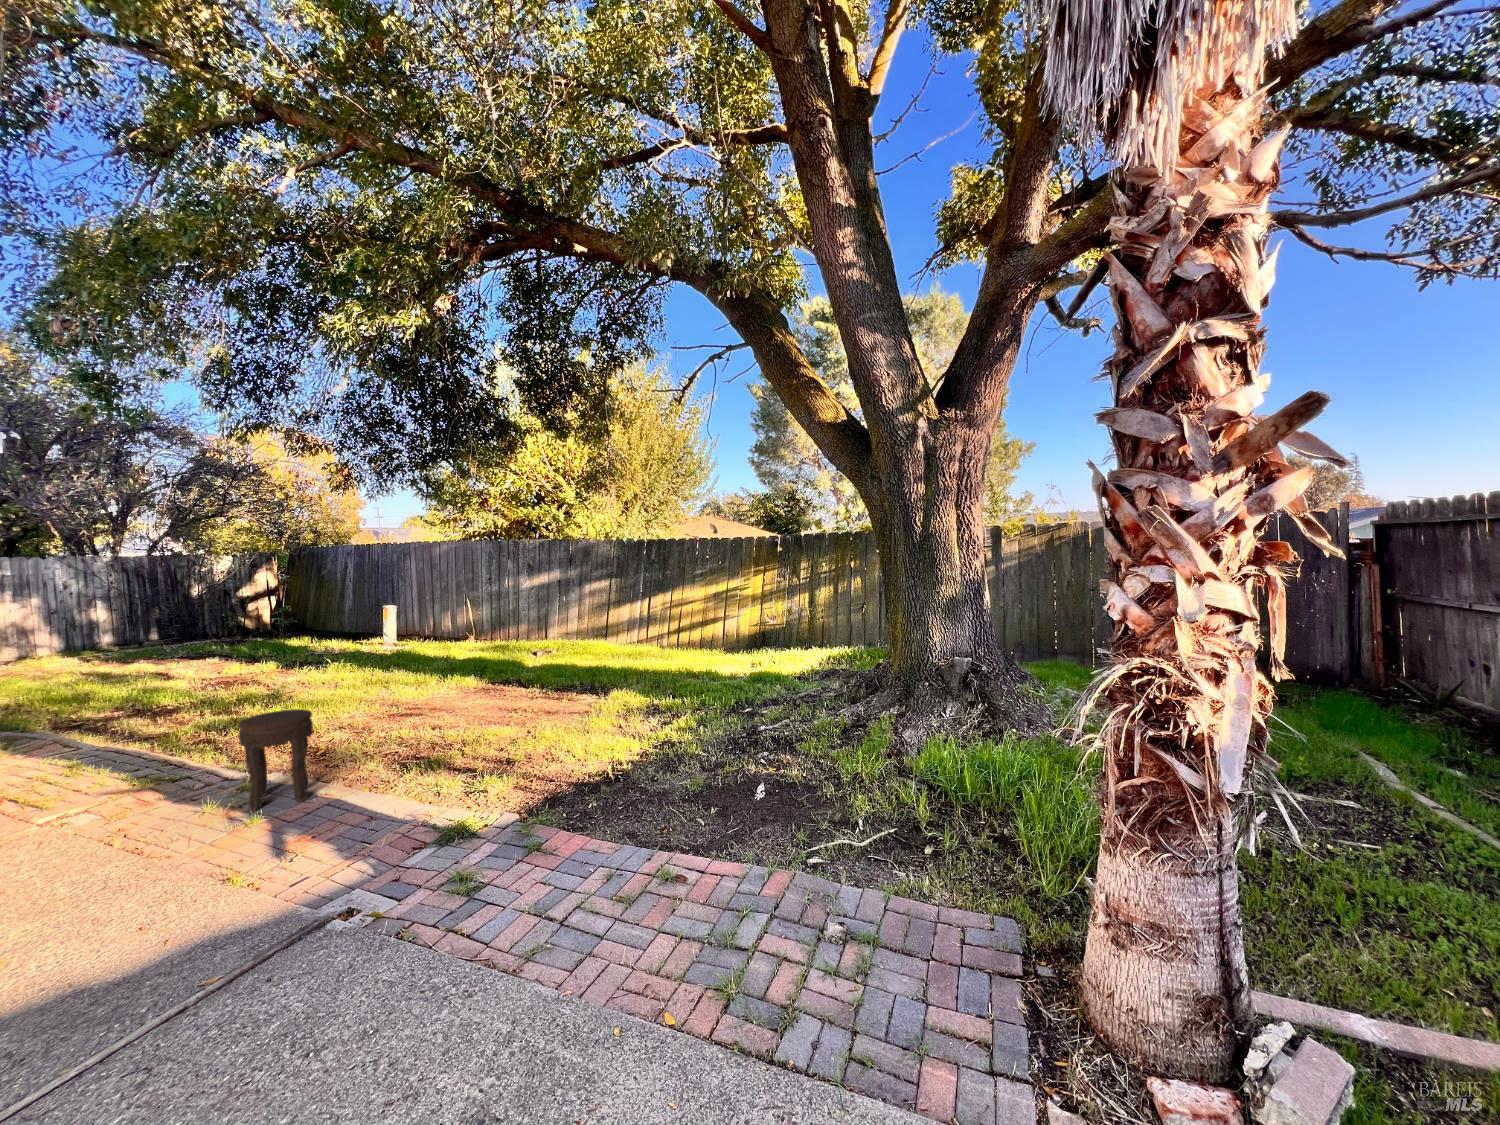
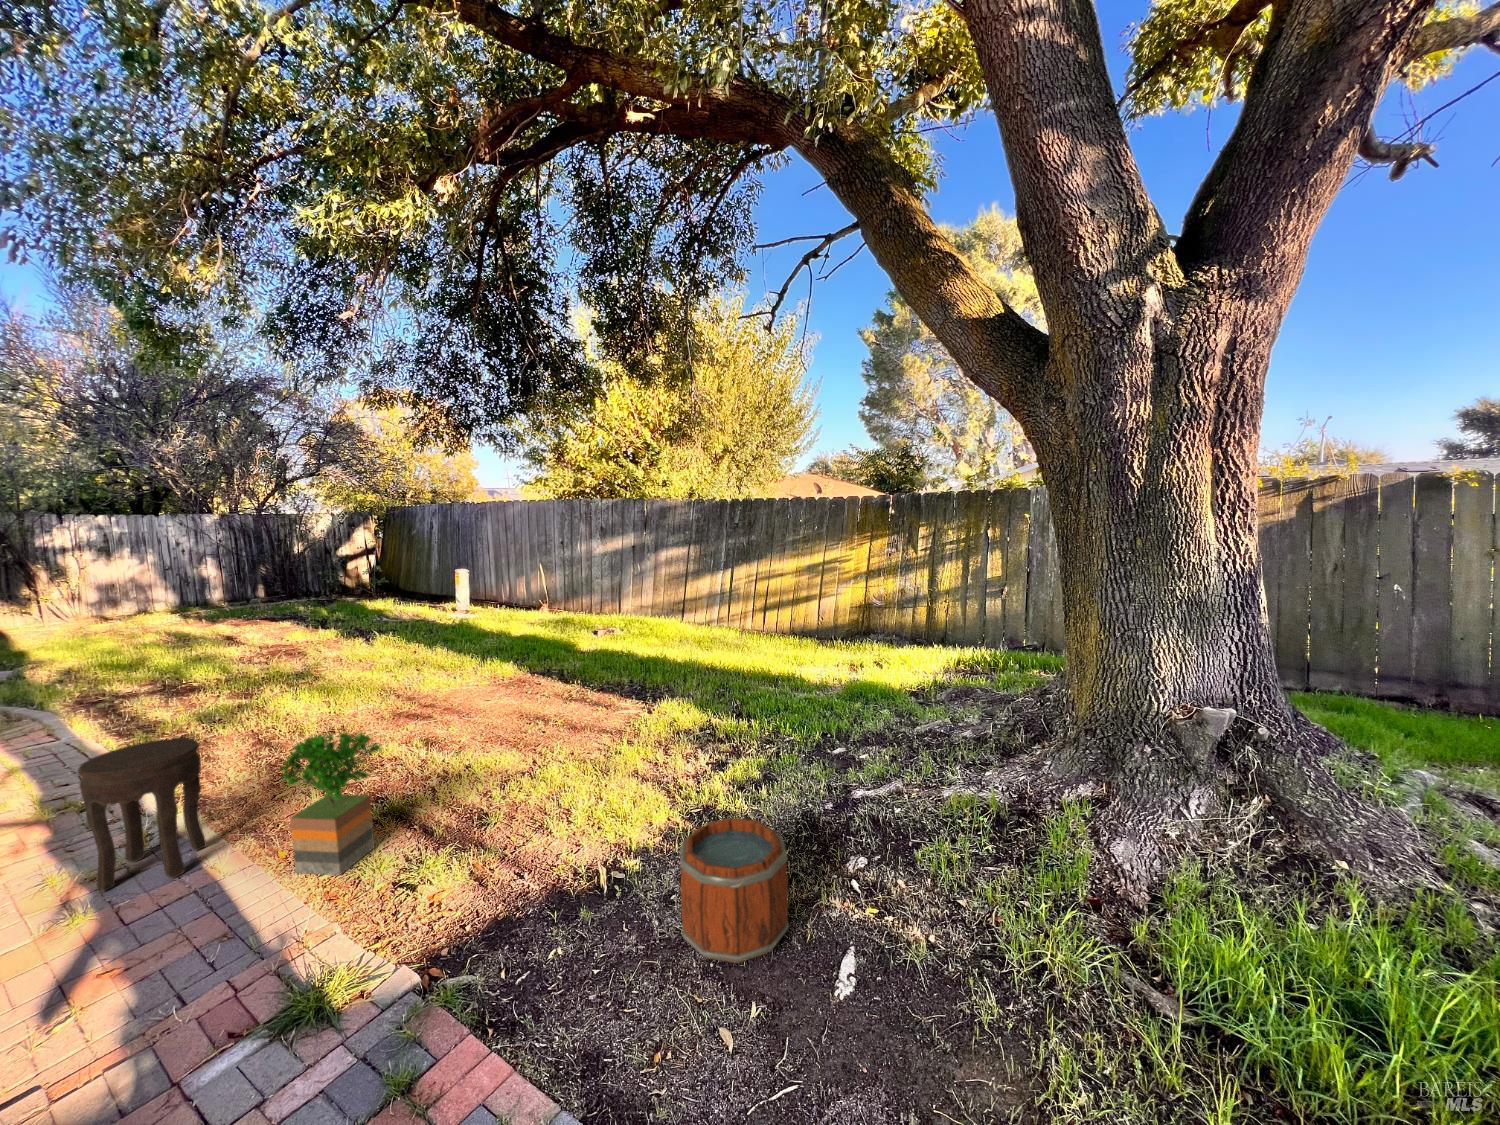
potted tree: none [383,697,447,793] -> present [281,733,381,875]
bucket: none [661,730,726,802] -> present [680,818,789,963]

